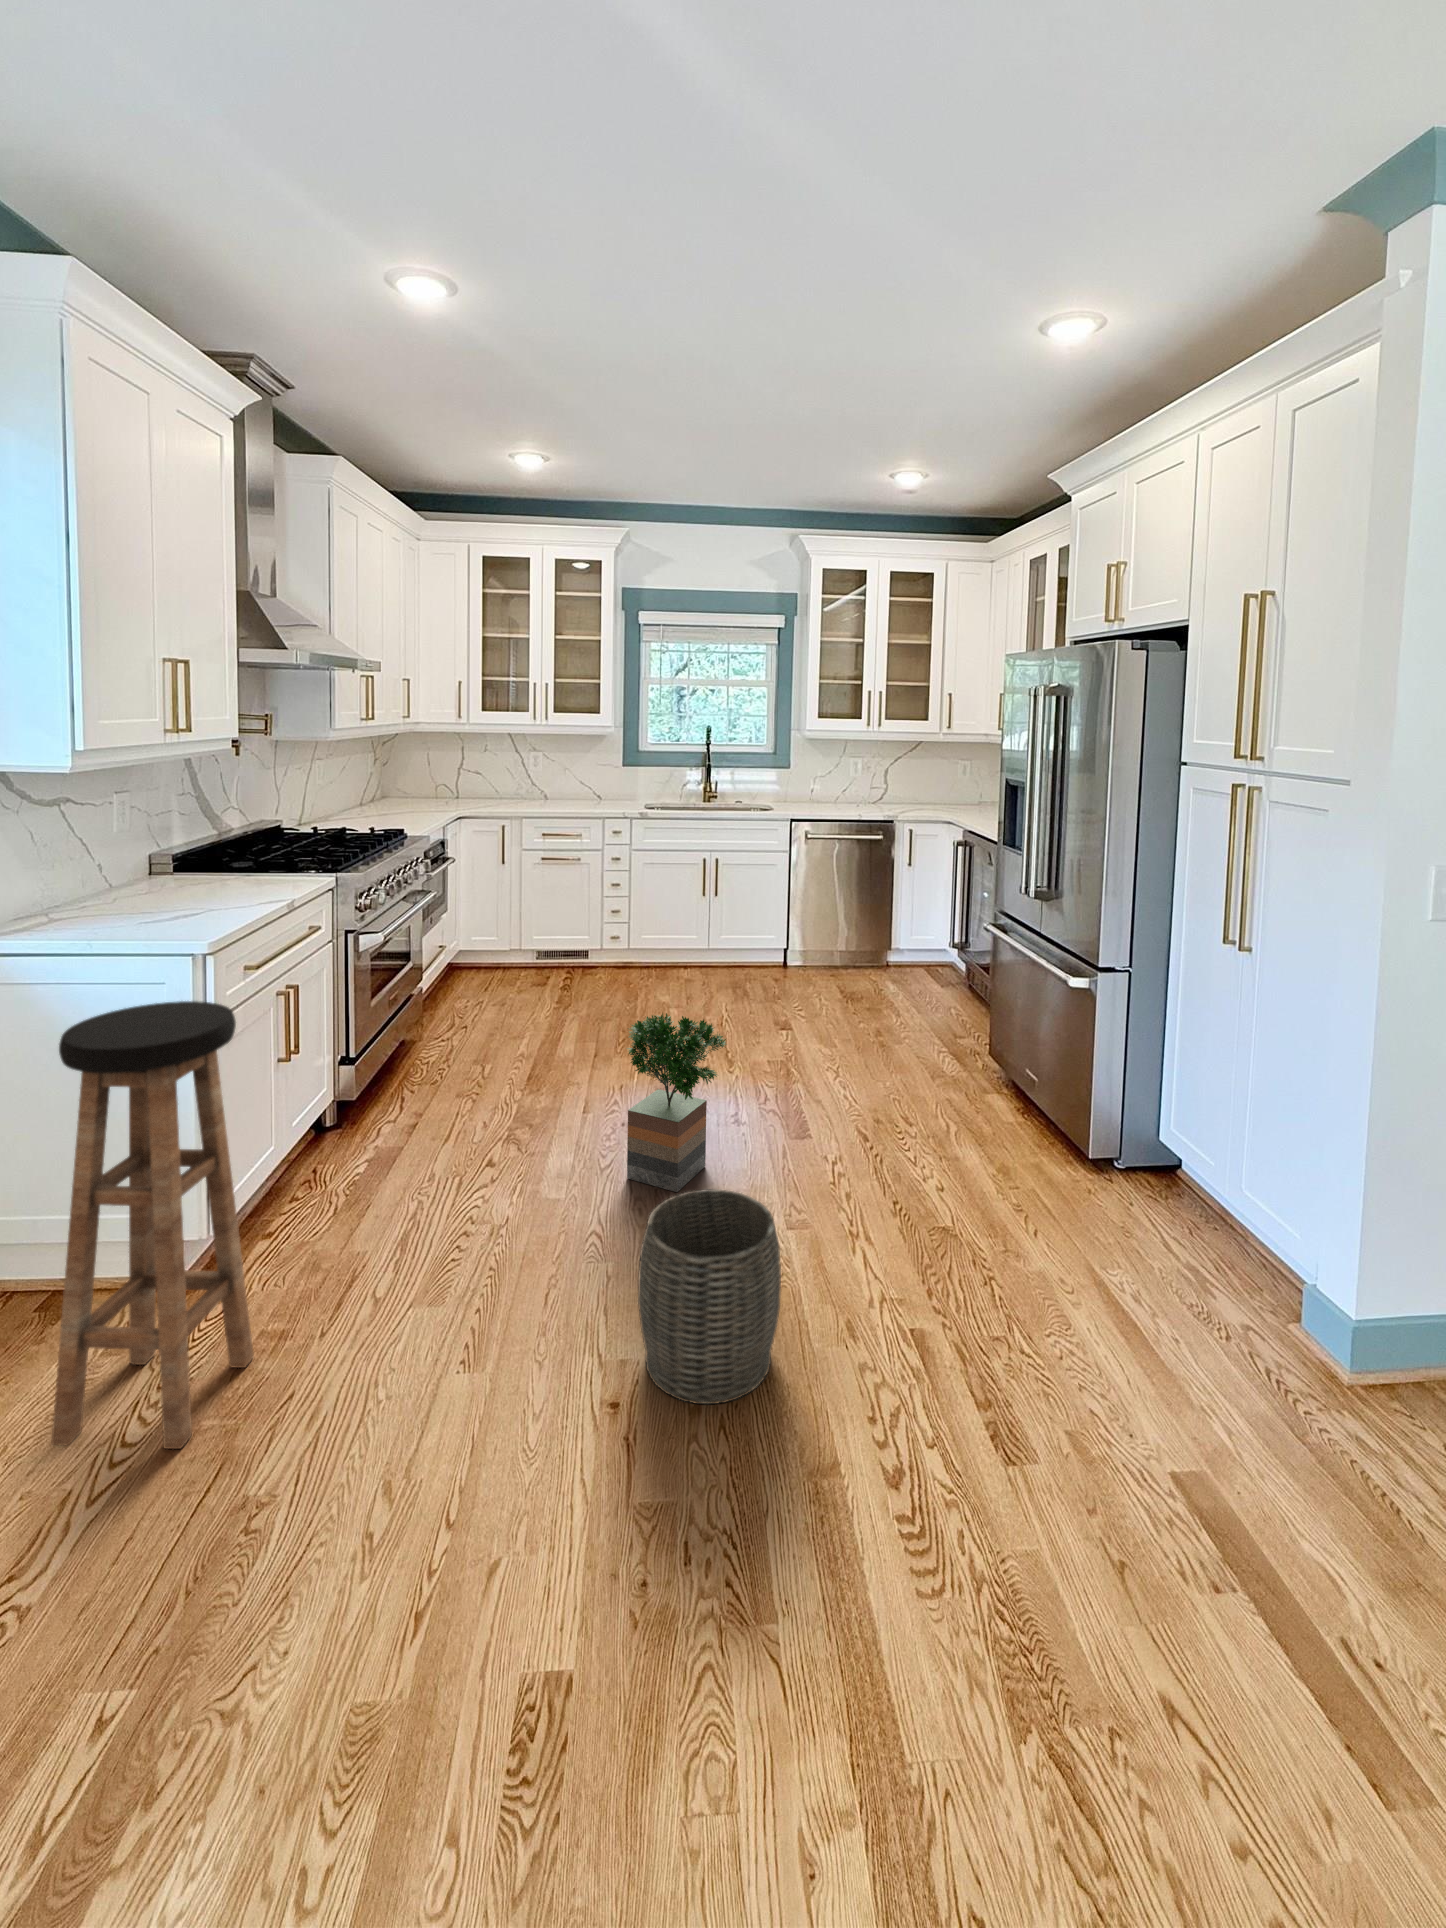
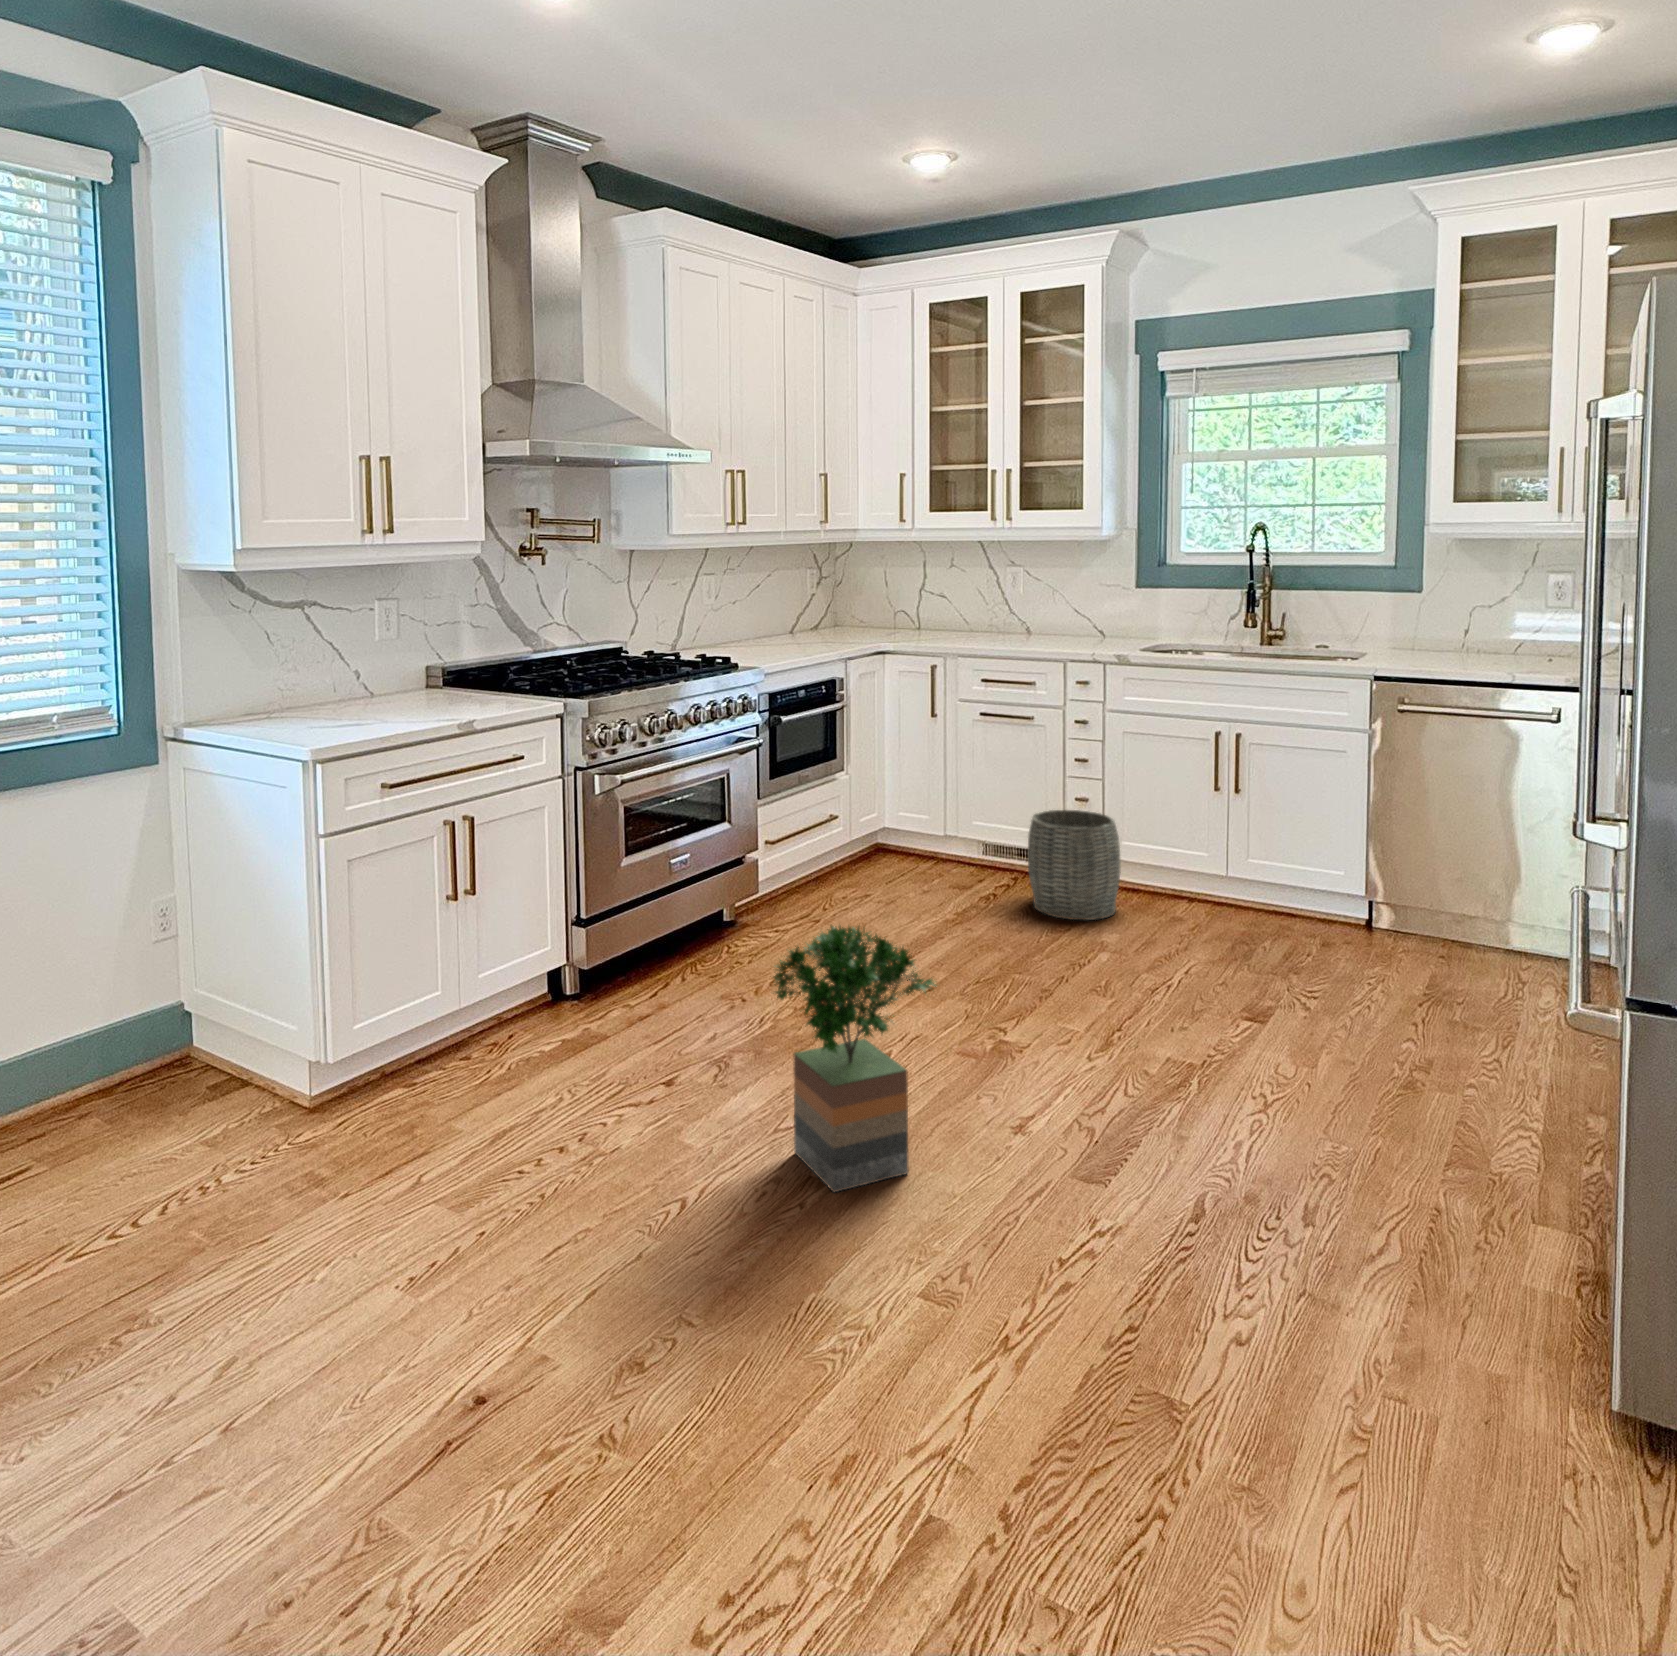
bar stool: present [51,1001,254,1449] -> none [101,795,279,1246]
woven basket: present [638,1189,781,1404] -> present [1028,810,1121,920]

